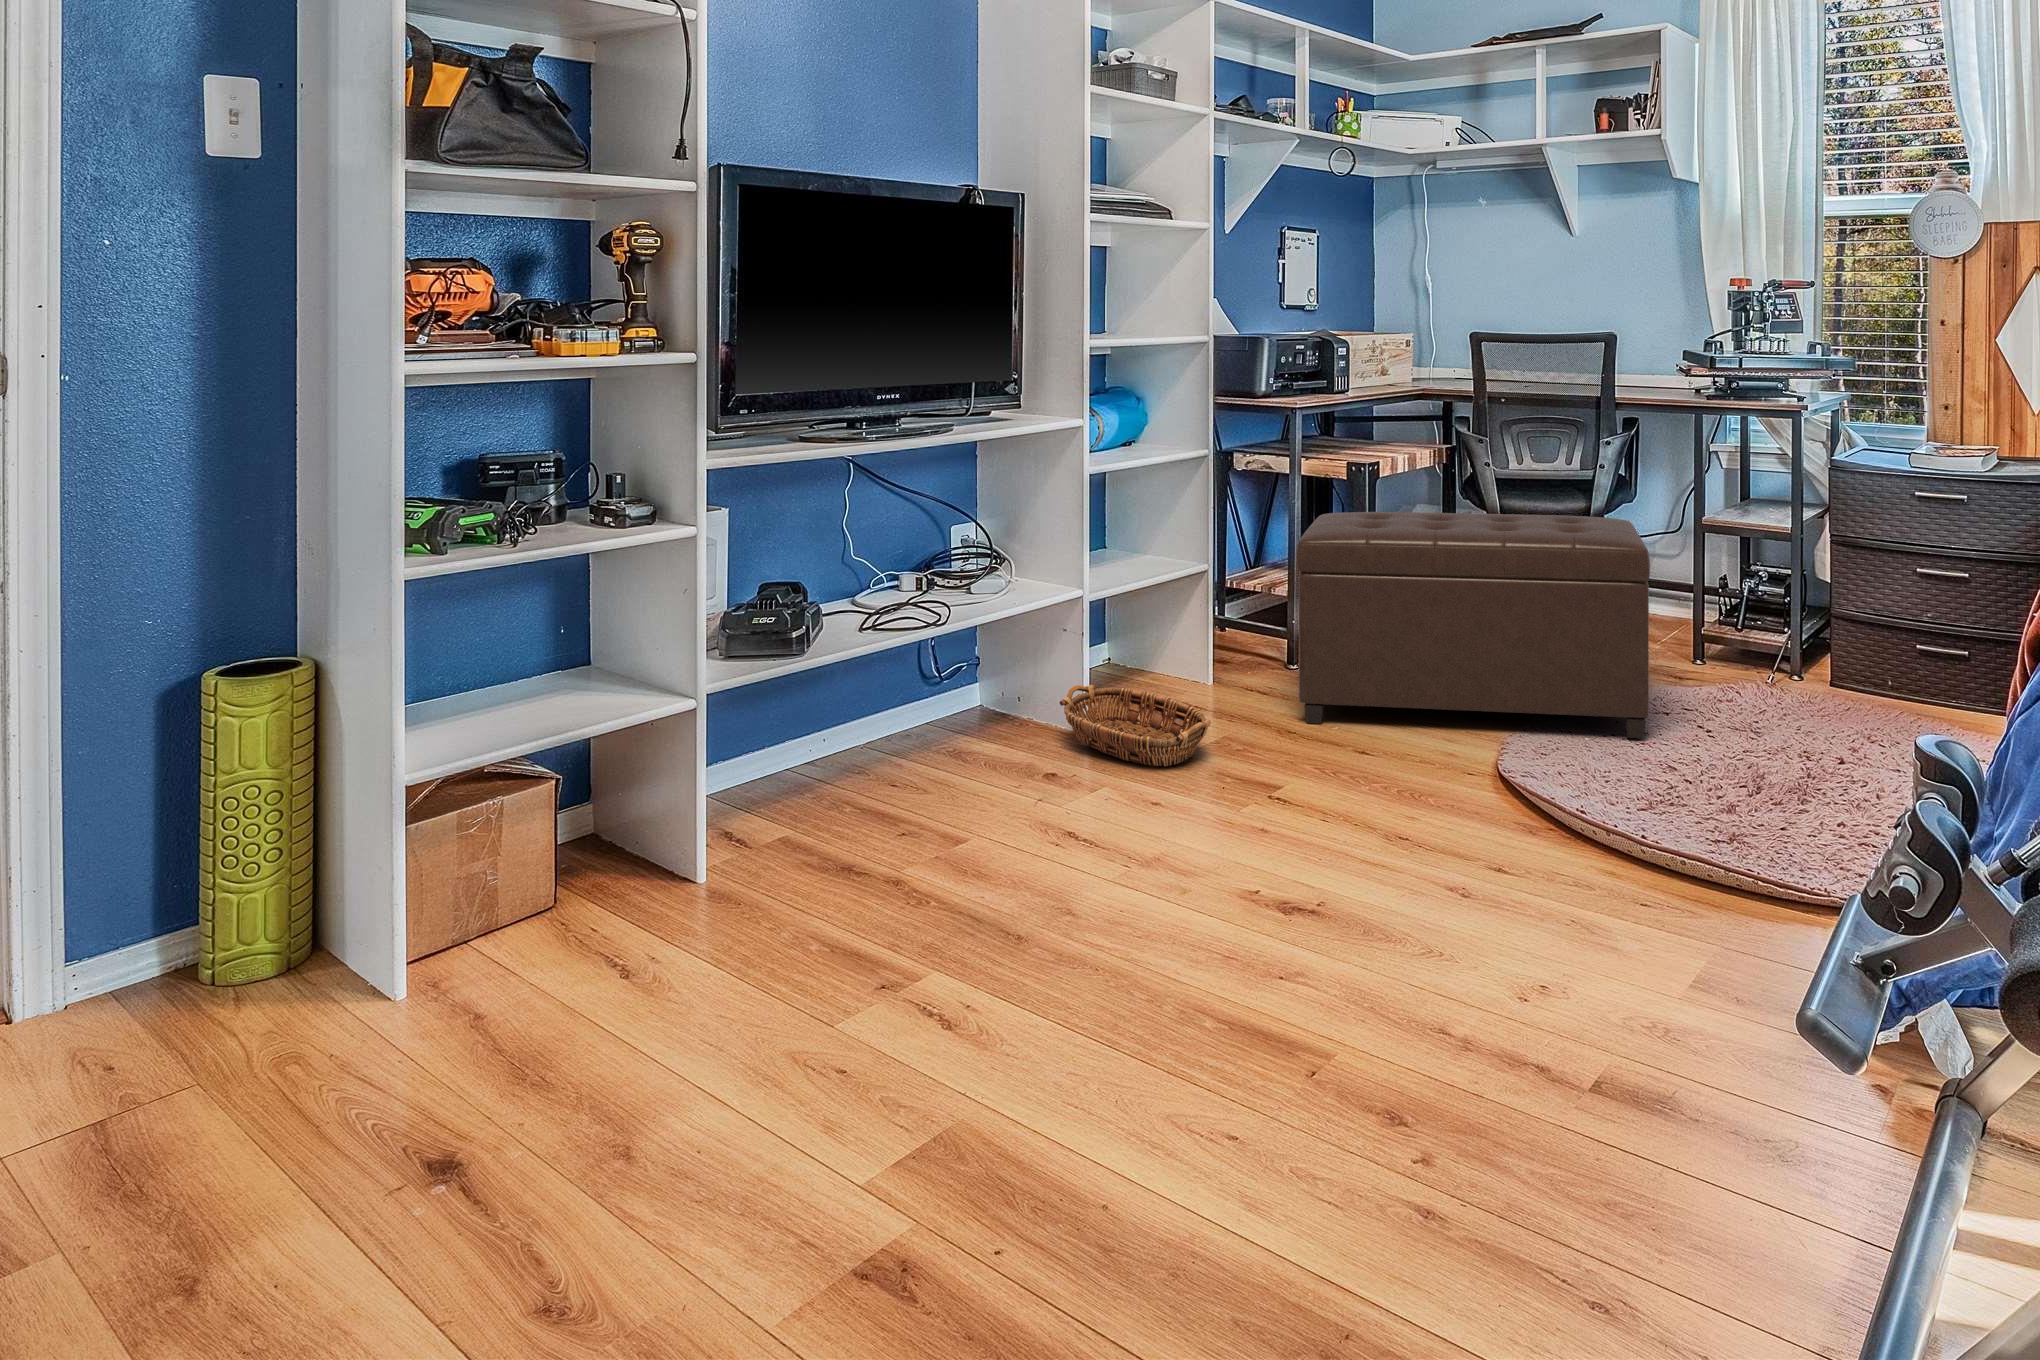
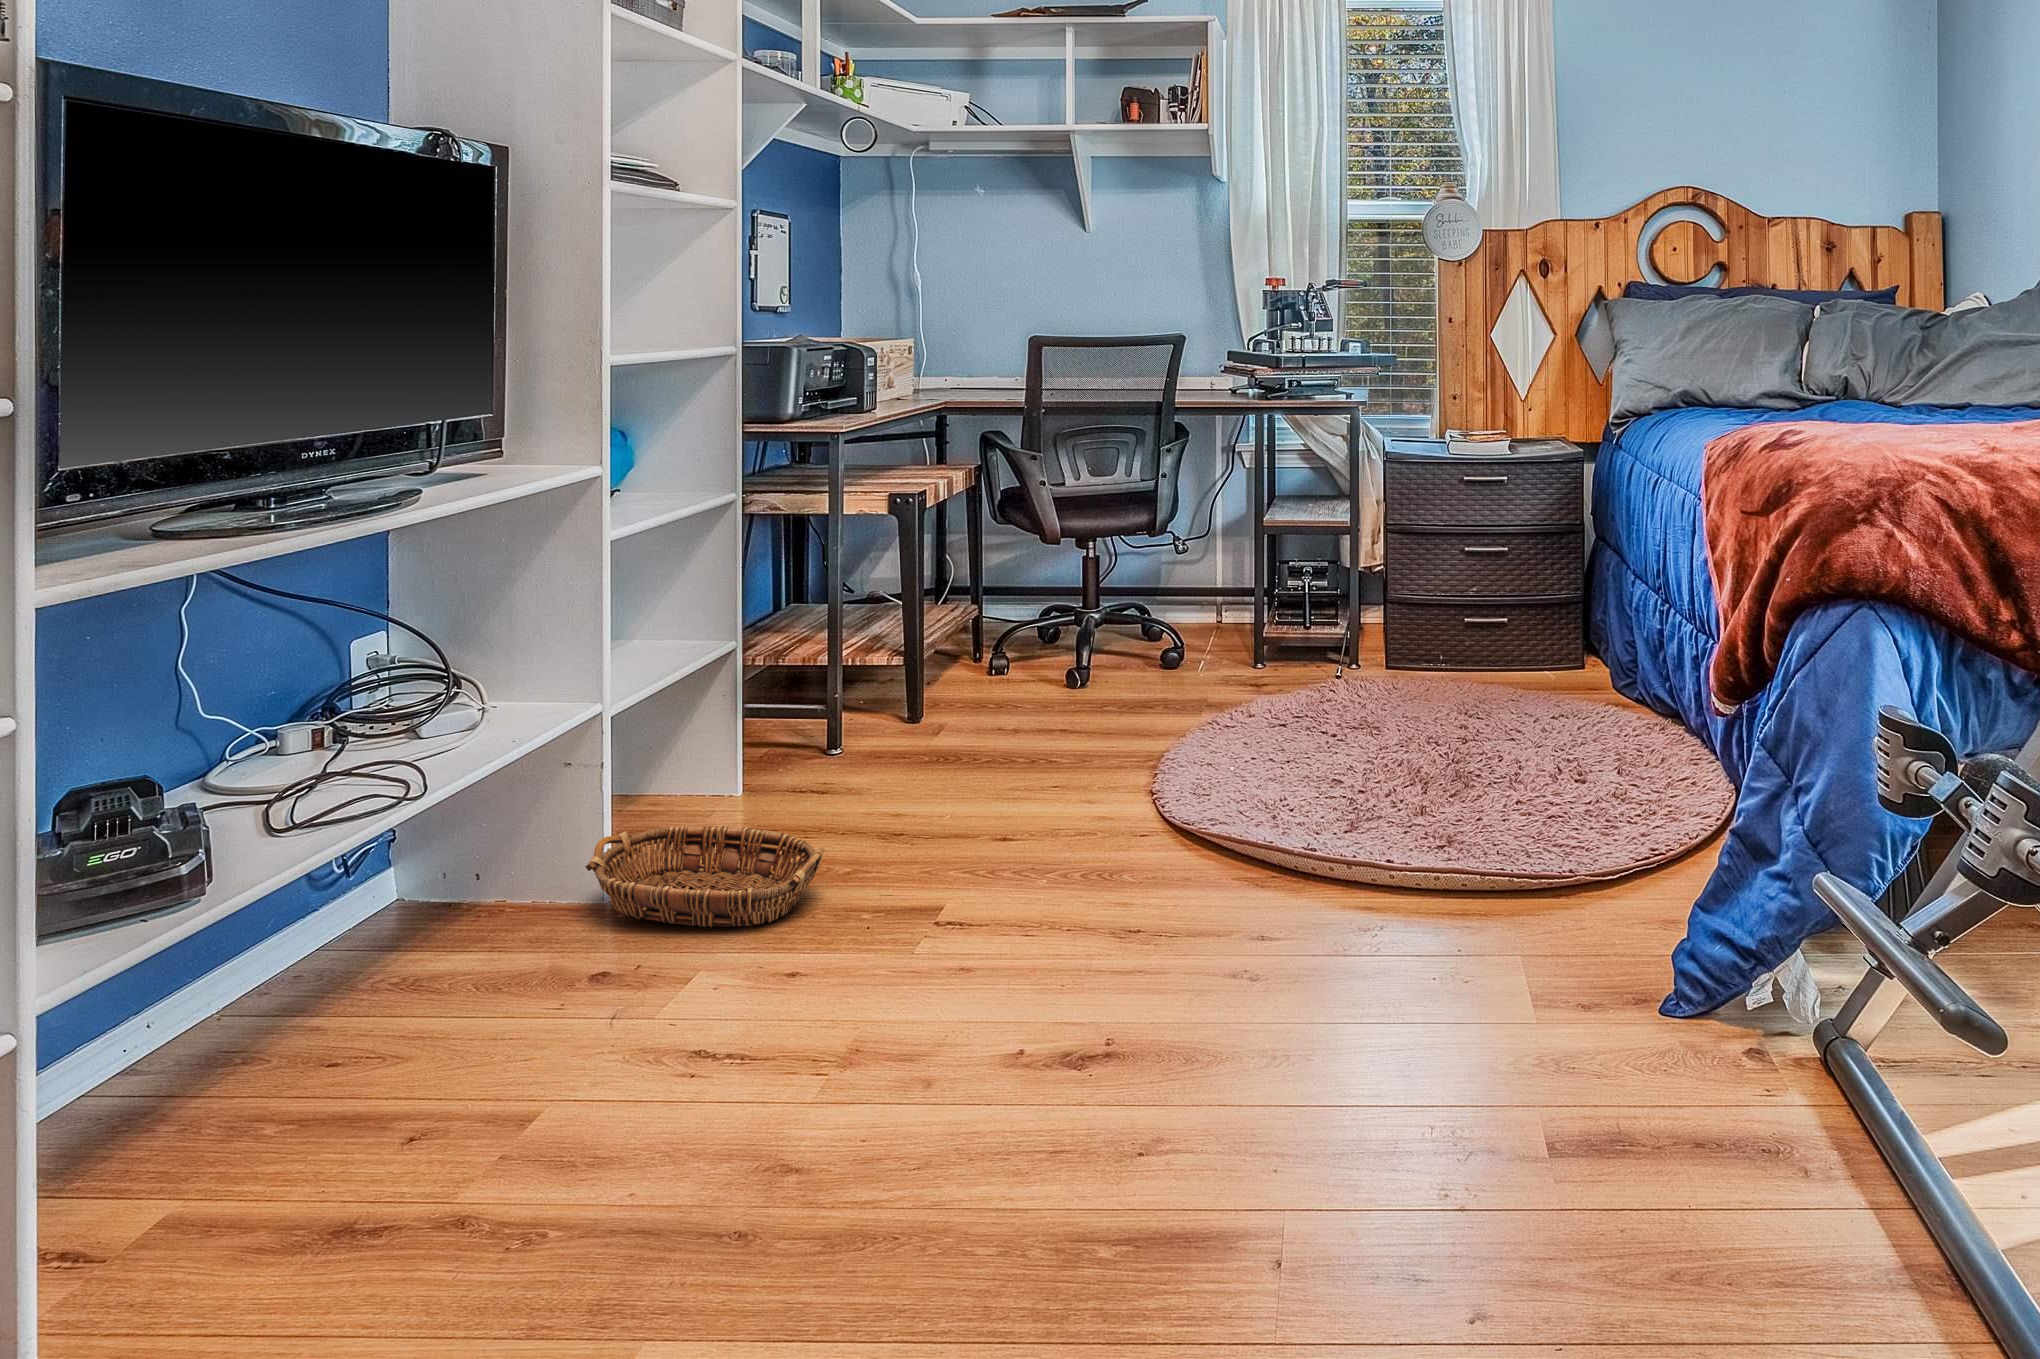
ottoman: present [1296,512,1650,738] -> none [880,535,1291,822]

